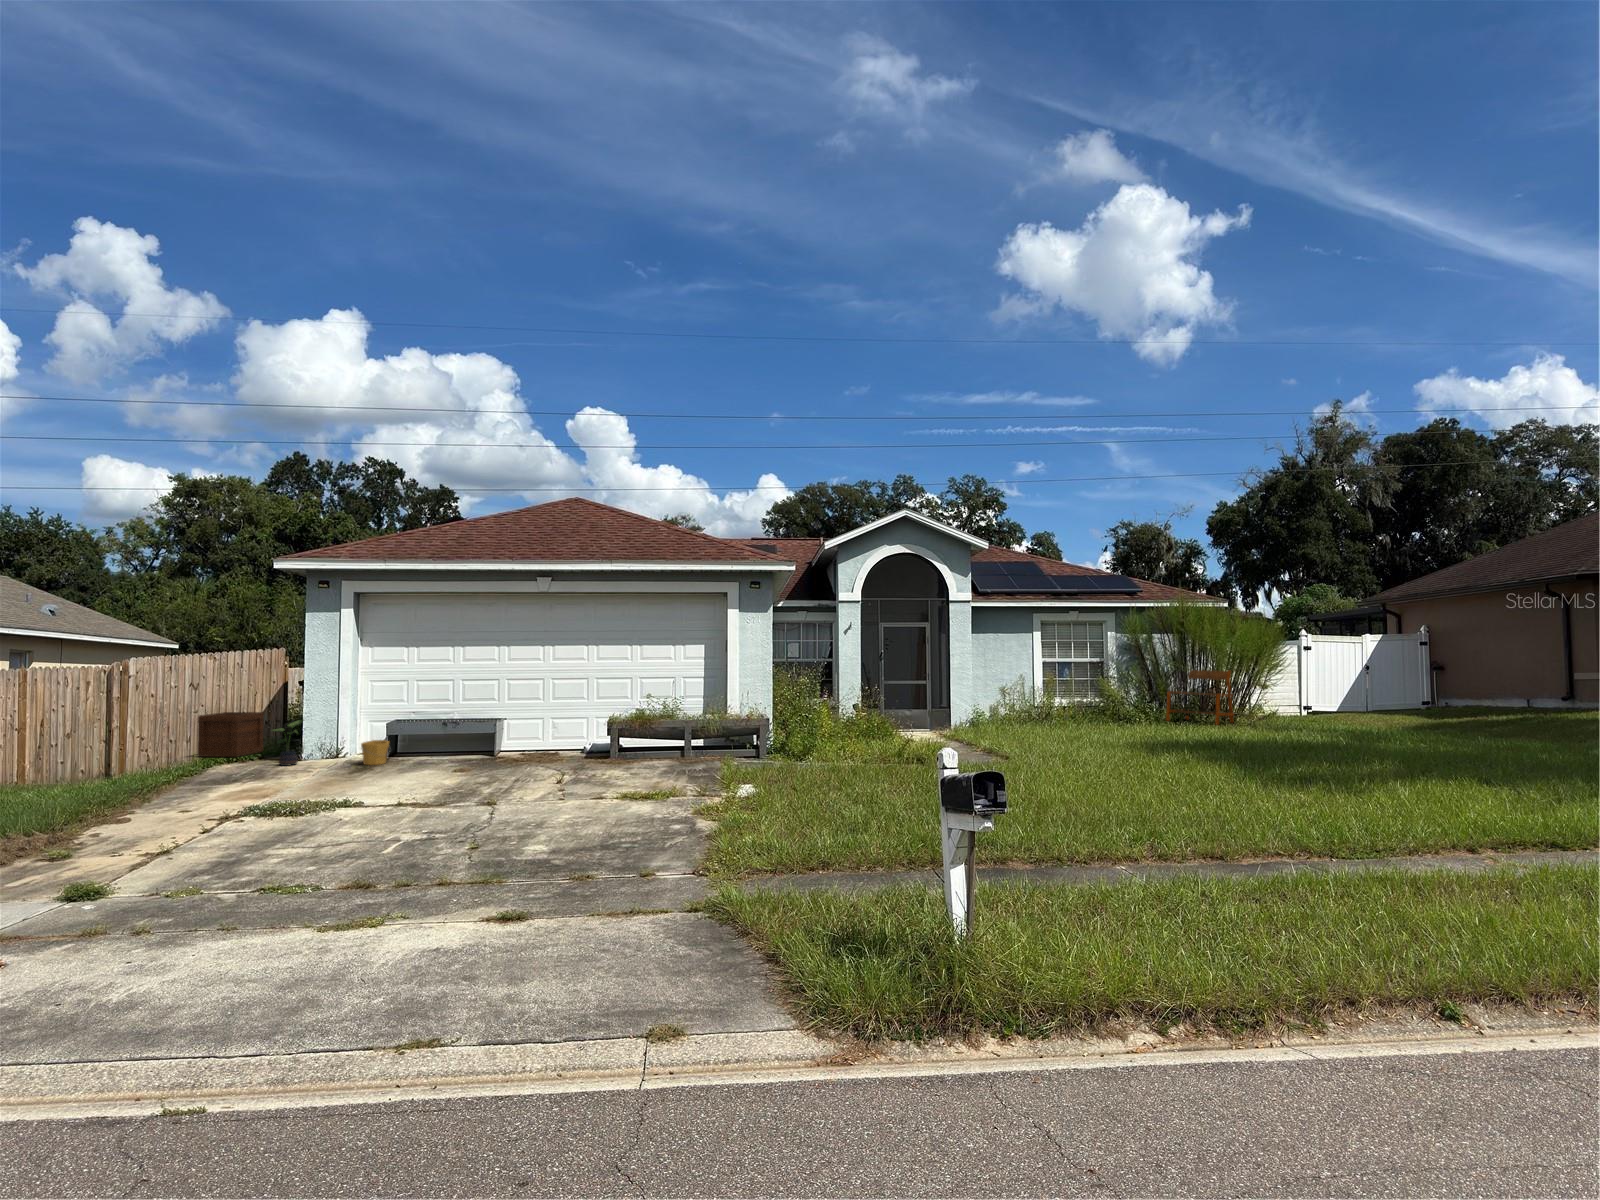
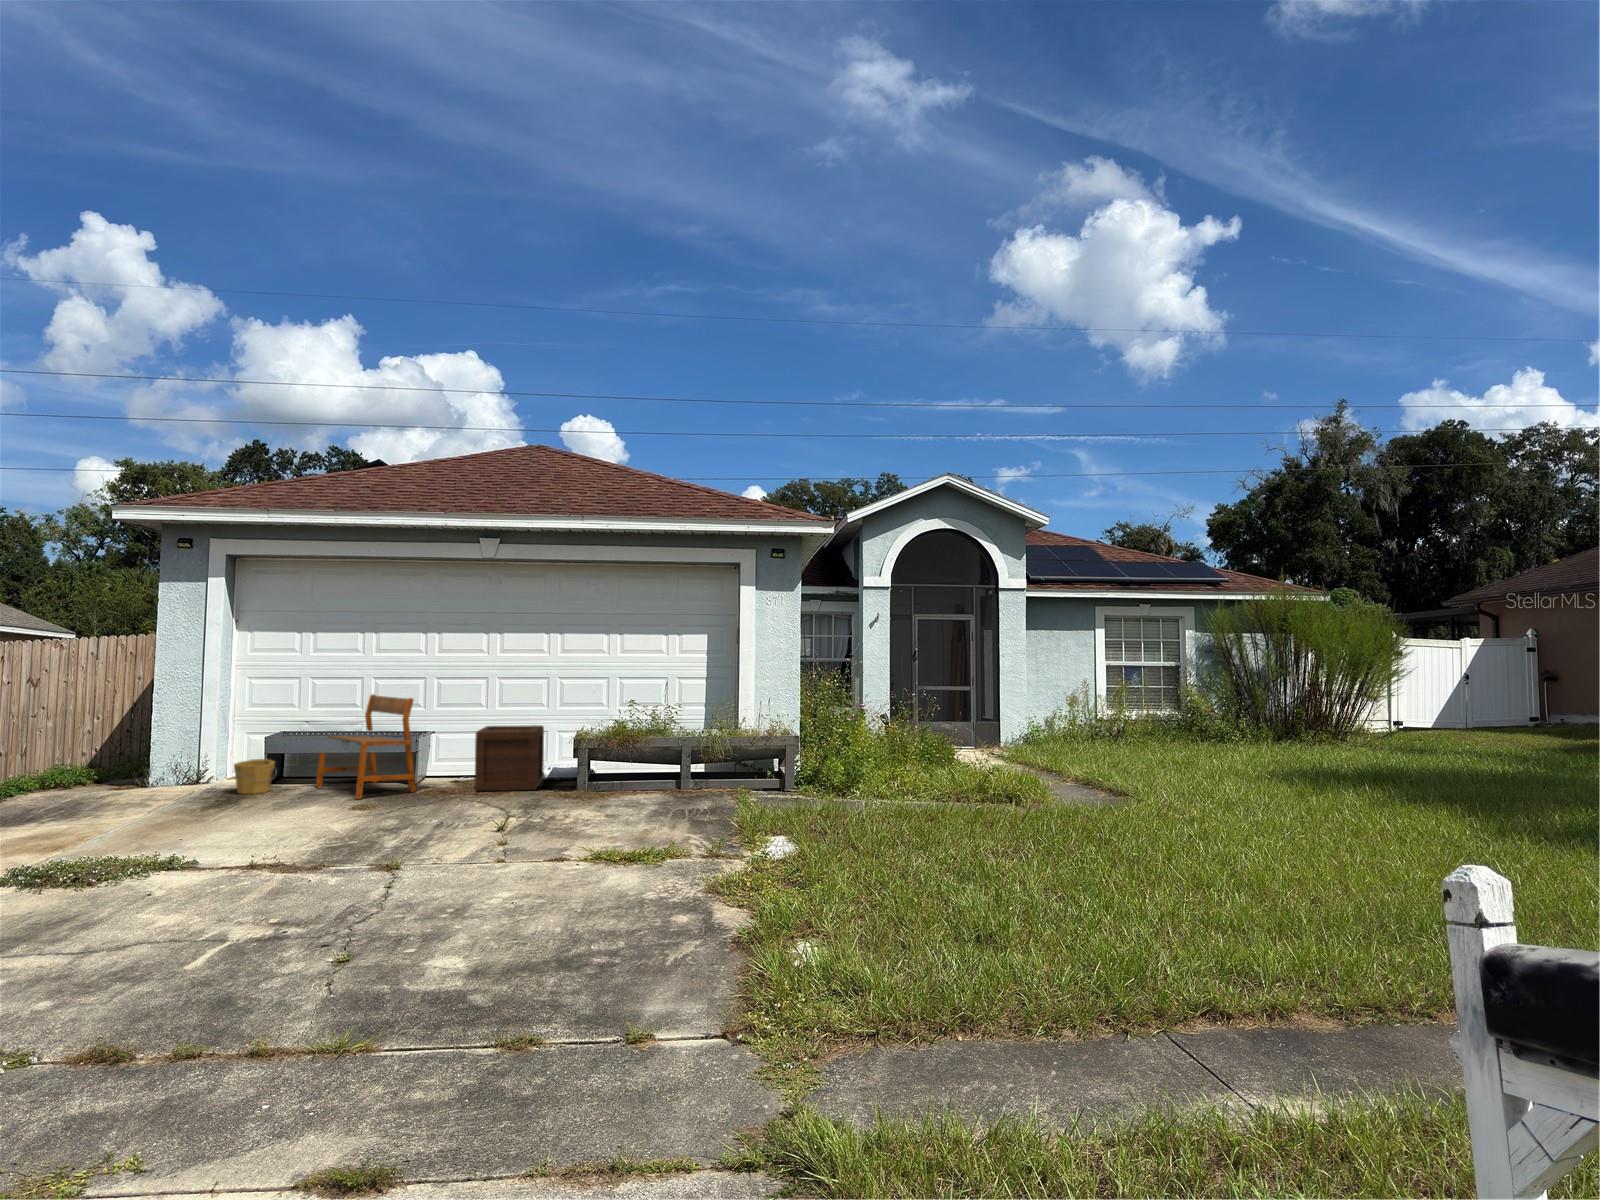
bench: present [1166,670,1234,725] -> present [316,694,415,799]
wooden crate: present [197,712,264,757] -> present [475,725,544,791]
potted plant: present [273,719,303,766] -> none [106,730,162,794]

